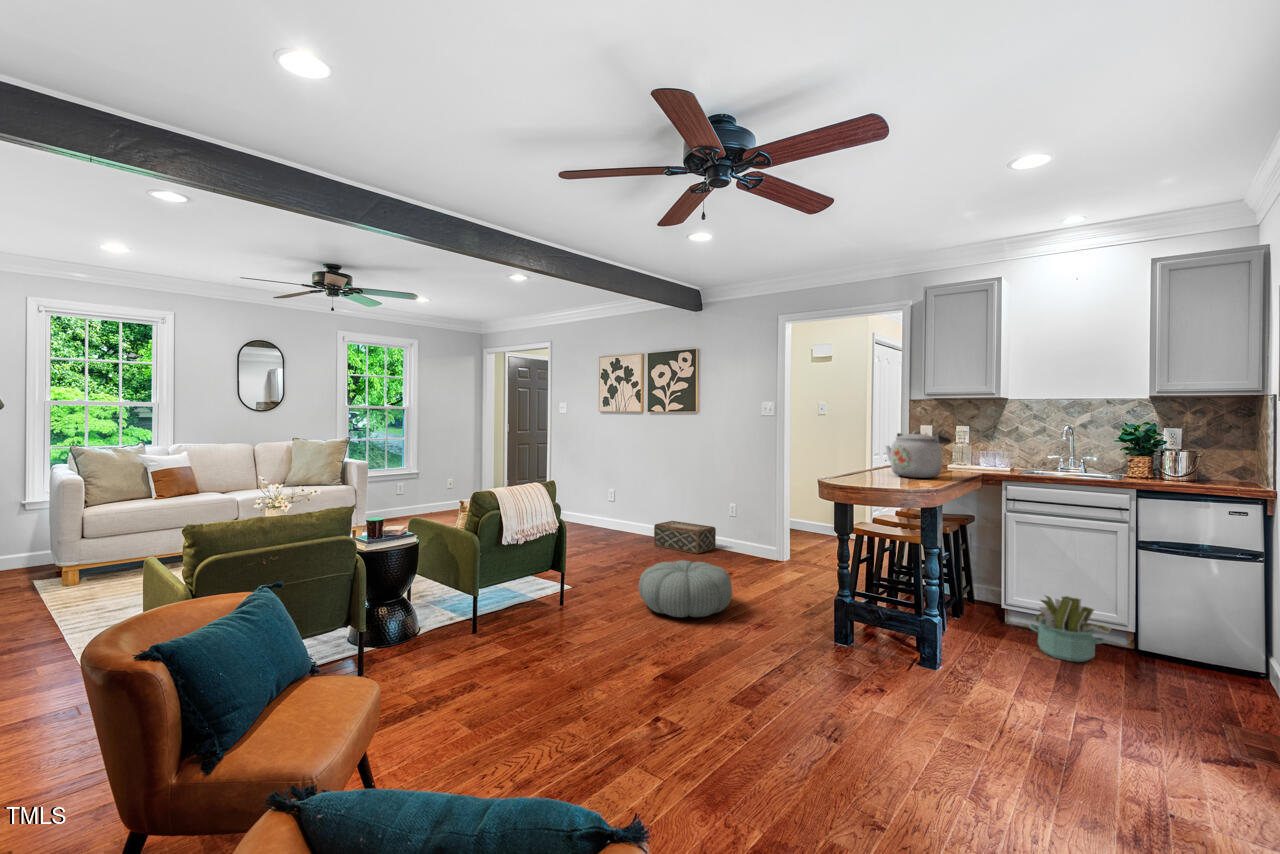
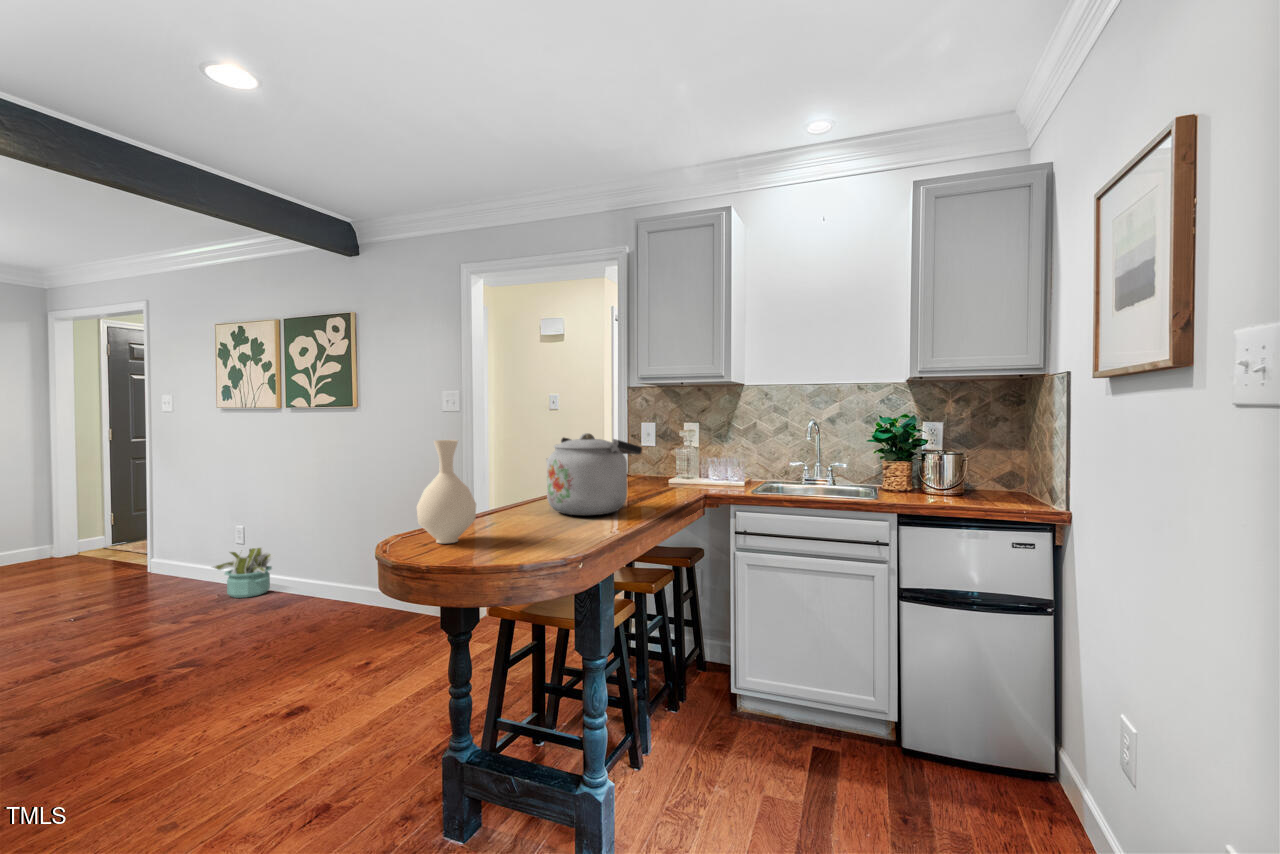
vase: none [842,432,873,484] -> present [417,440,476,543]
woven basket: present [654,521,716,554] -> none [283,567,380,619]
pouf: present [639,560,732,617] -> none [107,665,316,799]
decorative plant: present [1029,596,1111,662] -> present [213,548,274,598]

